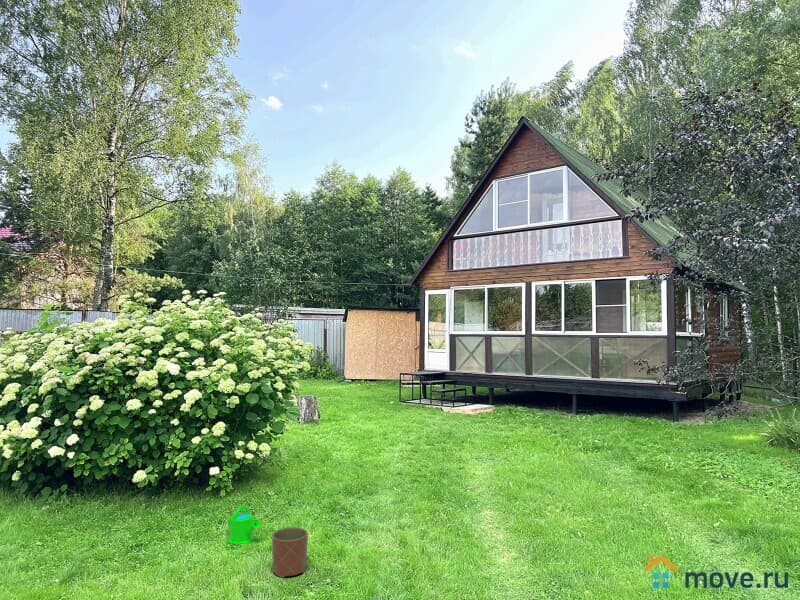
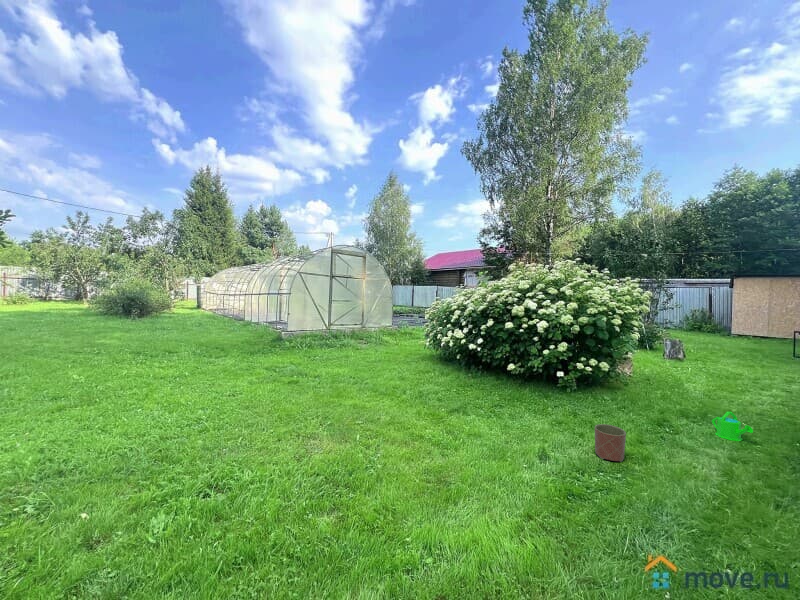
watering can: present [228,505,260,544] -> present [712,412,753,441]

